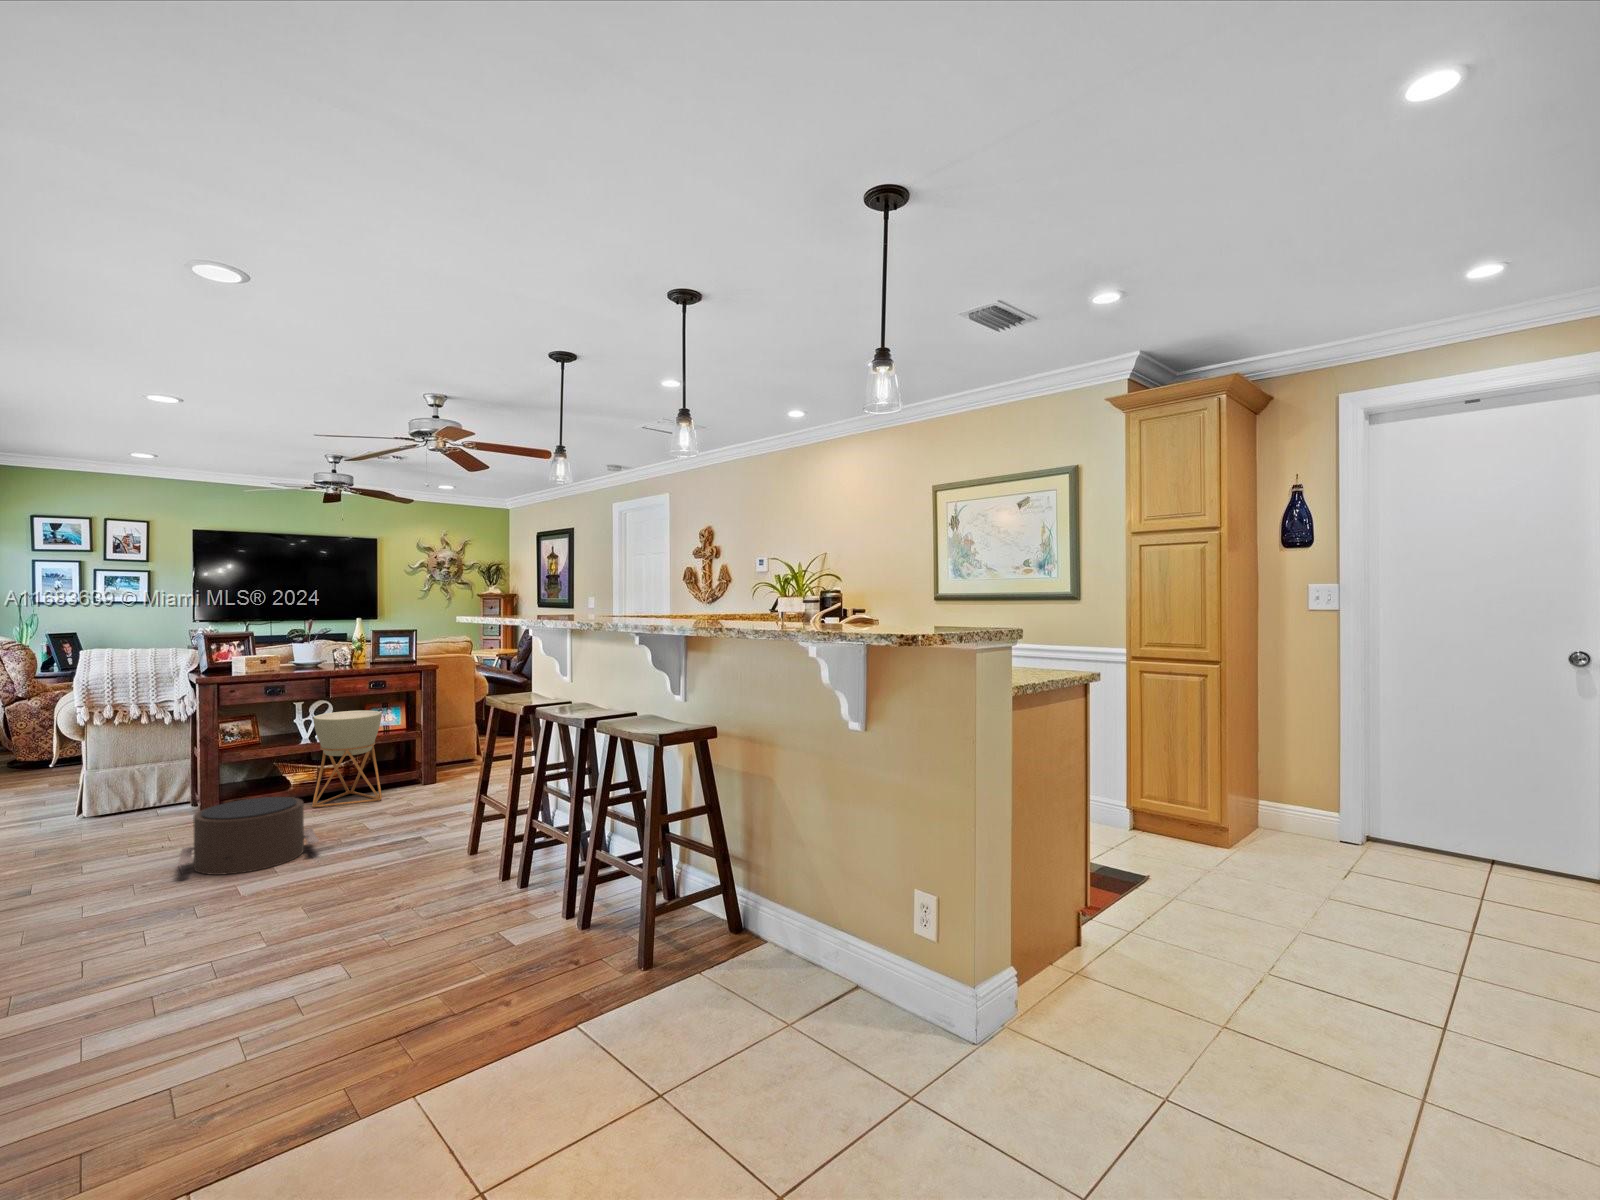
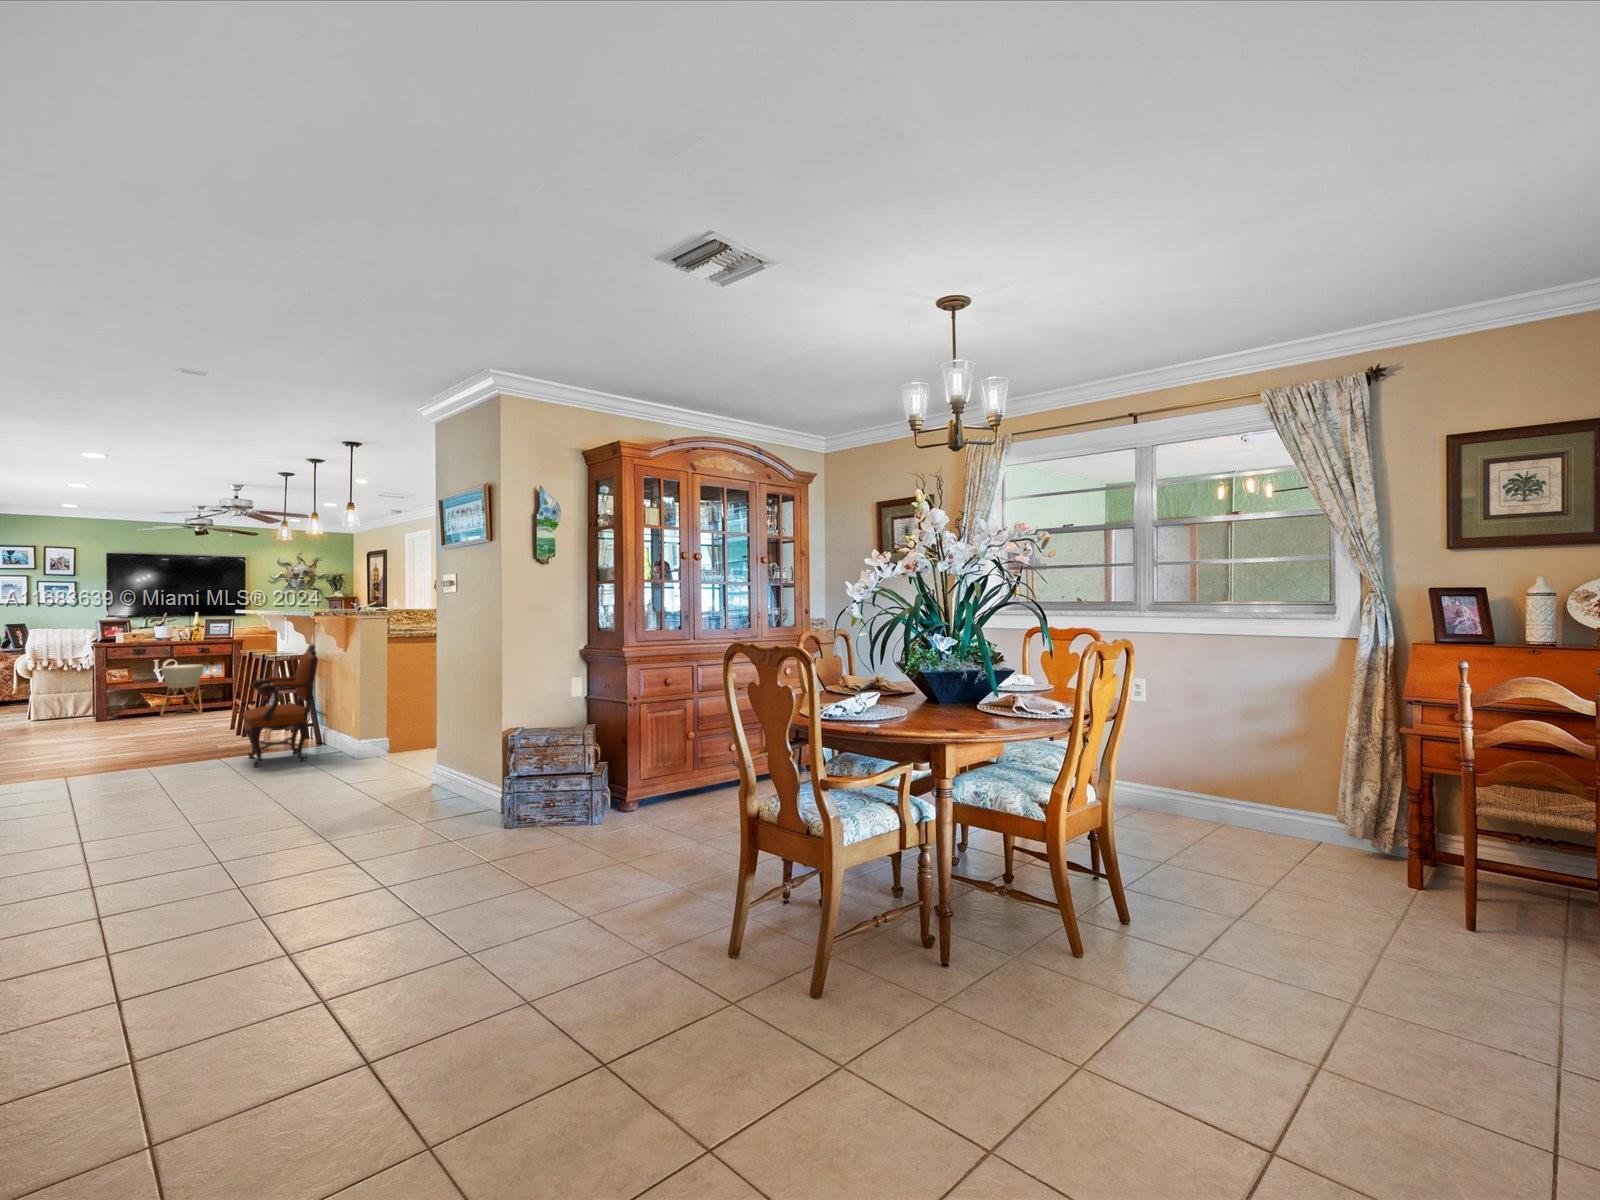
armchair: none [652,710,872,1095] -> present [243,644,318,767]
pouf: present [179,797,319,875] -> none [76,703,151,734]

